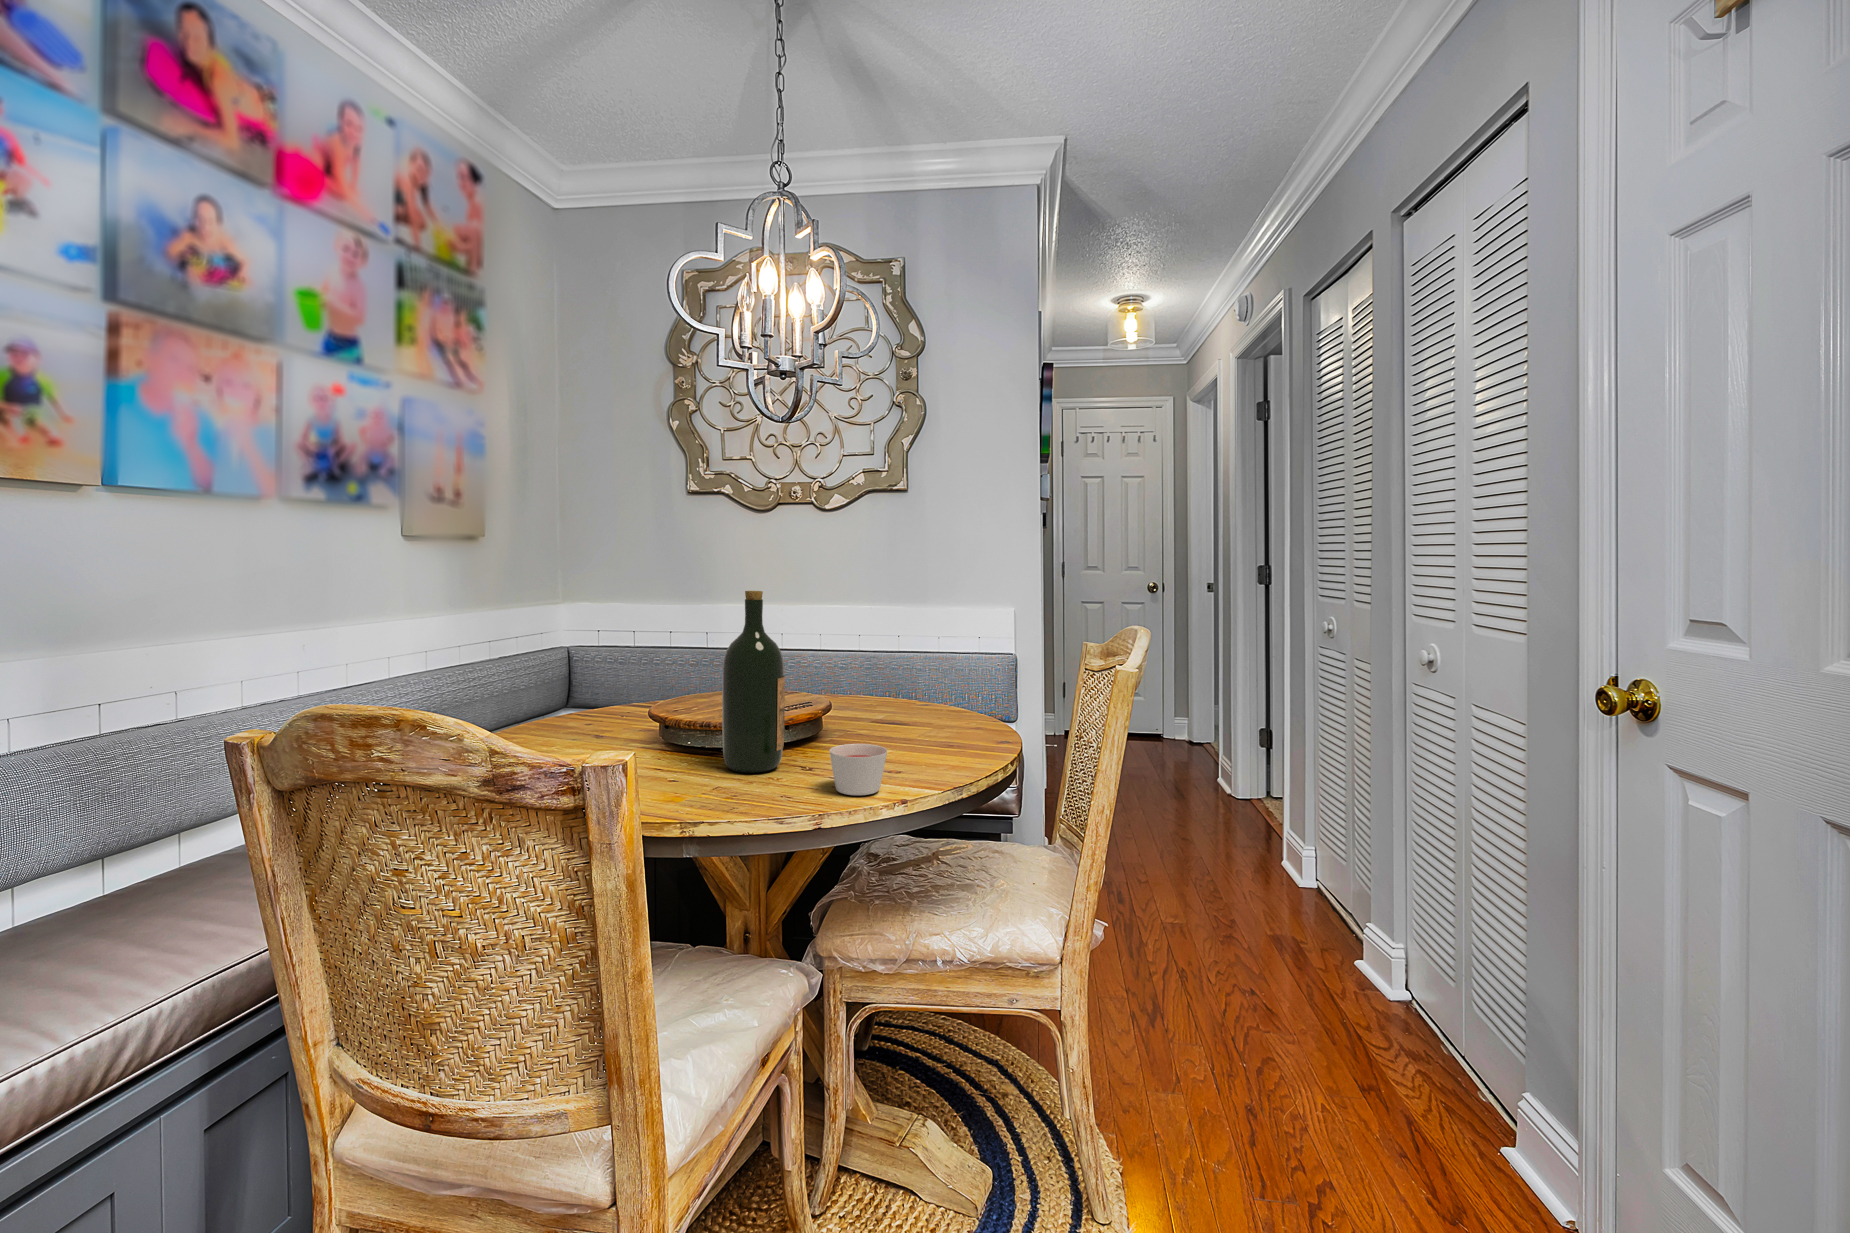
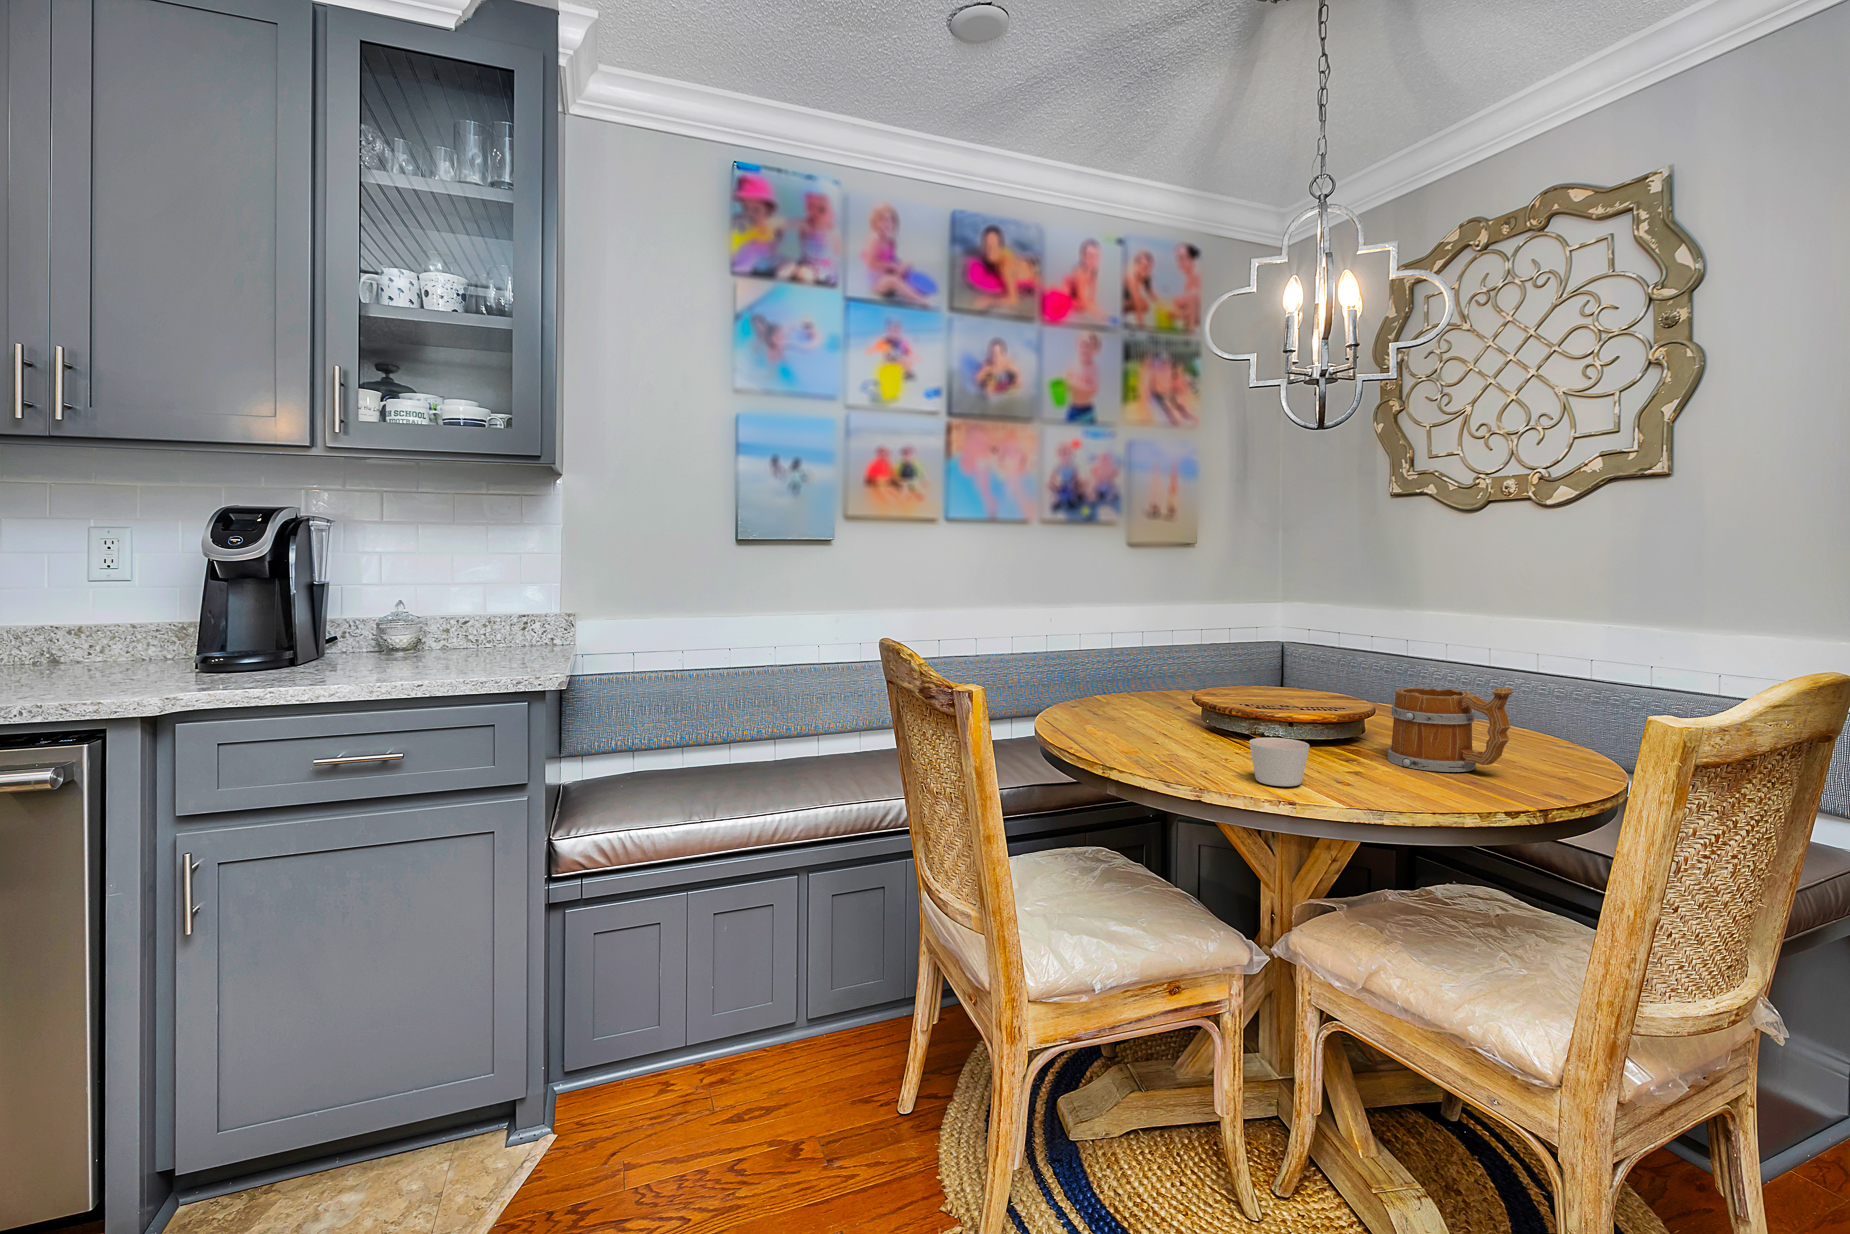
wine bottle: present [722,591,785,773] -> none [1198,591,1257,755]
mug: none [865,669,968,750] -> present [1388,688,1514,772]

